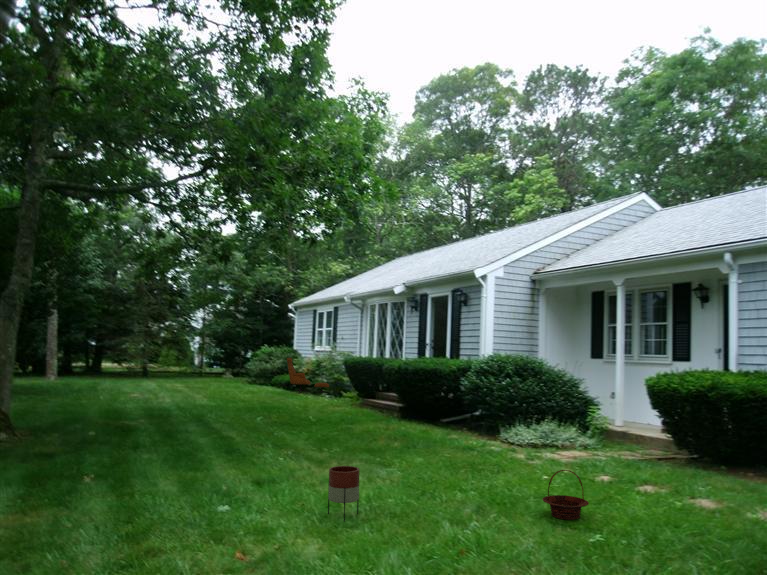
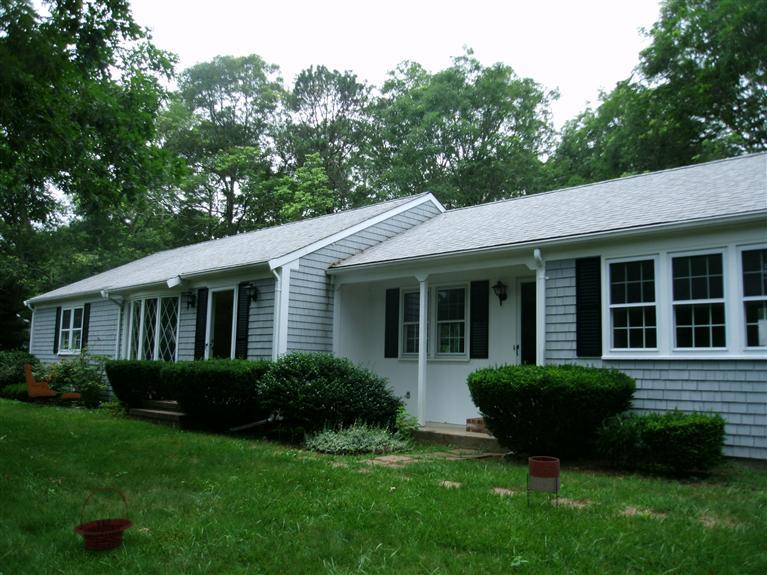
planter: present [328,466,359,521] -> present [527,456,560,510]
basket: present [542,470,589,520] -> present [73,488,133,550]

